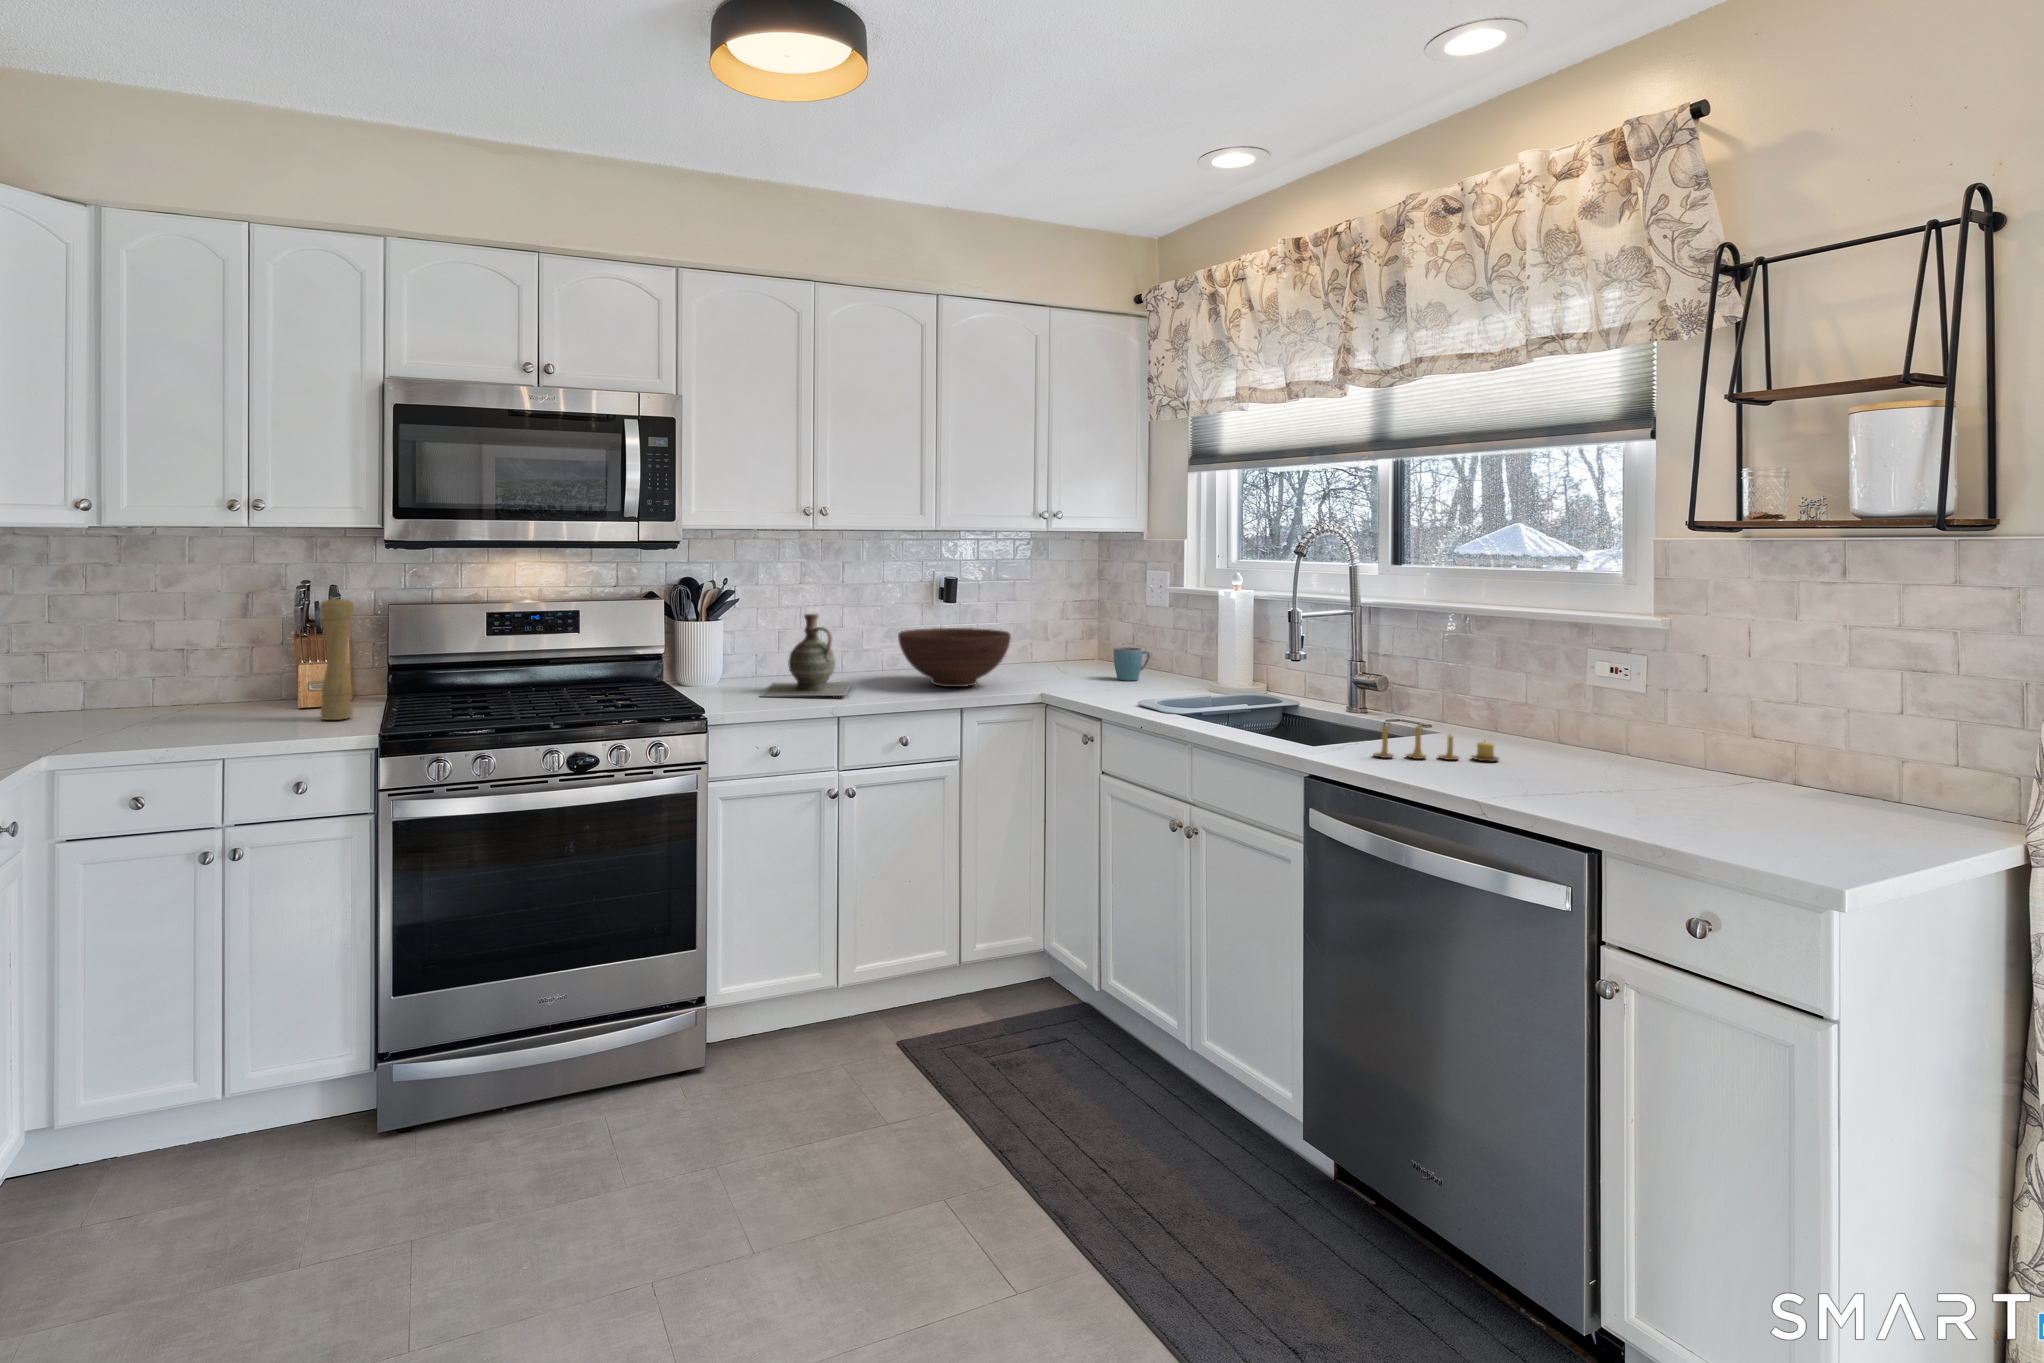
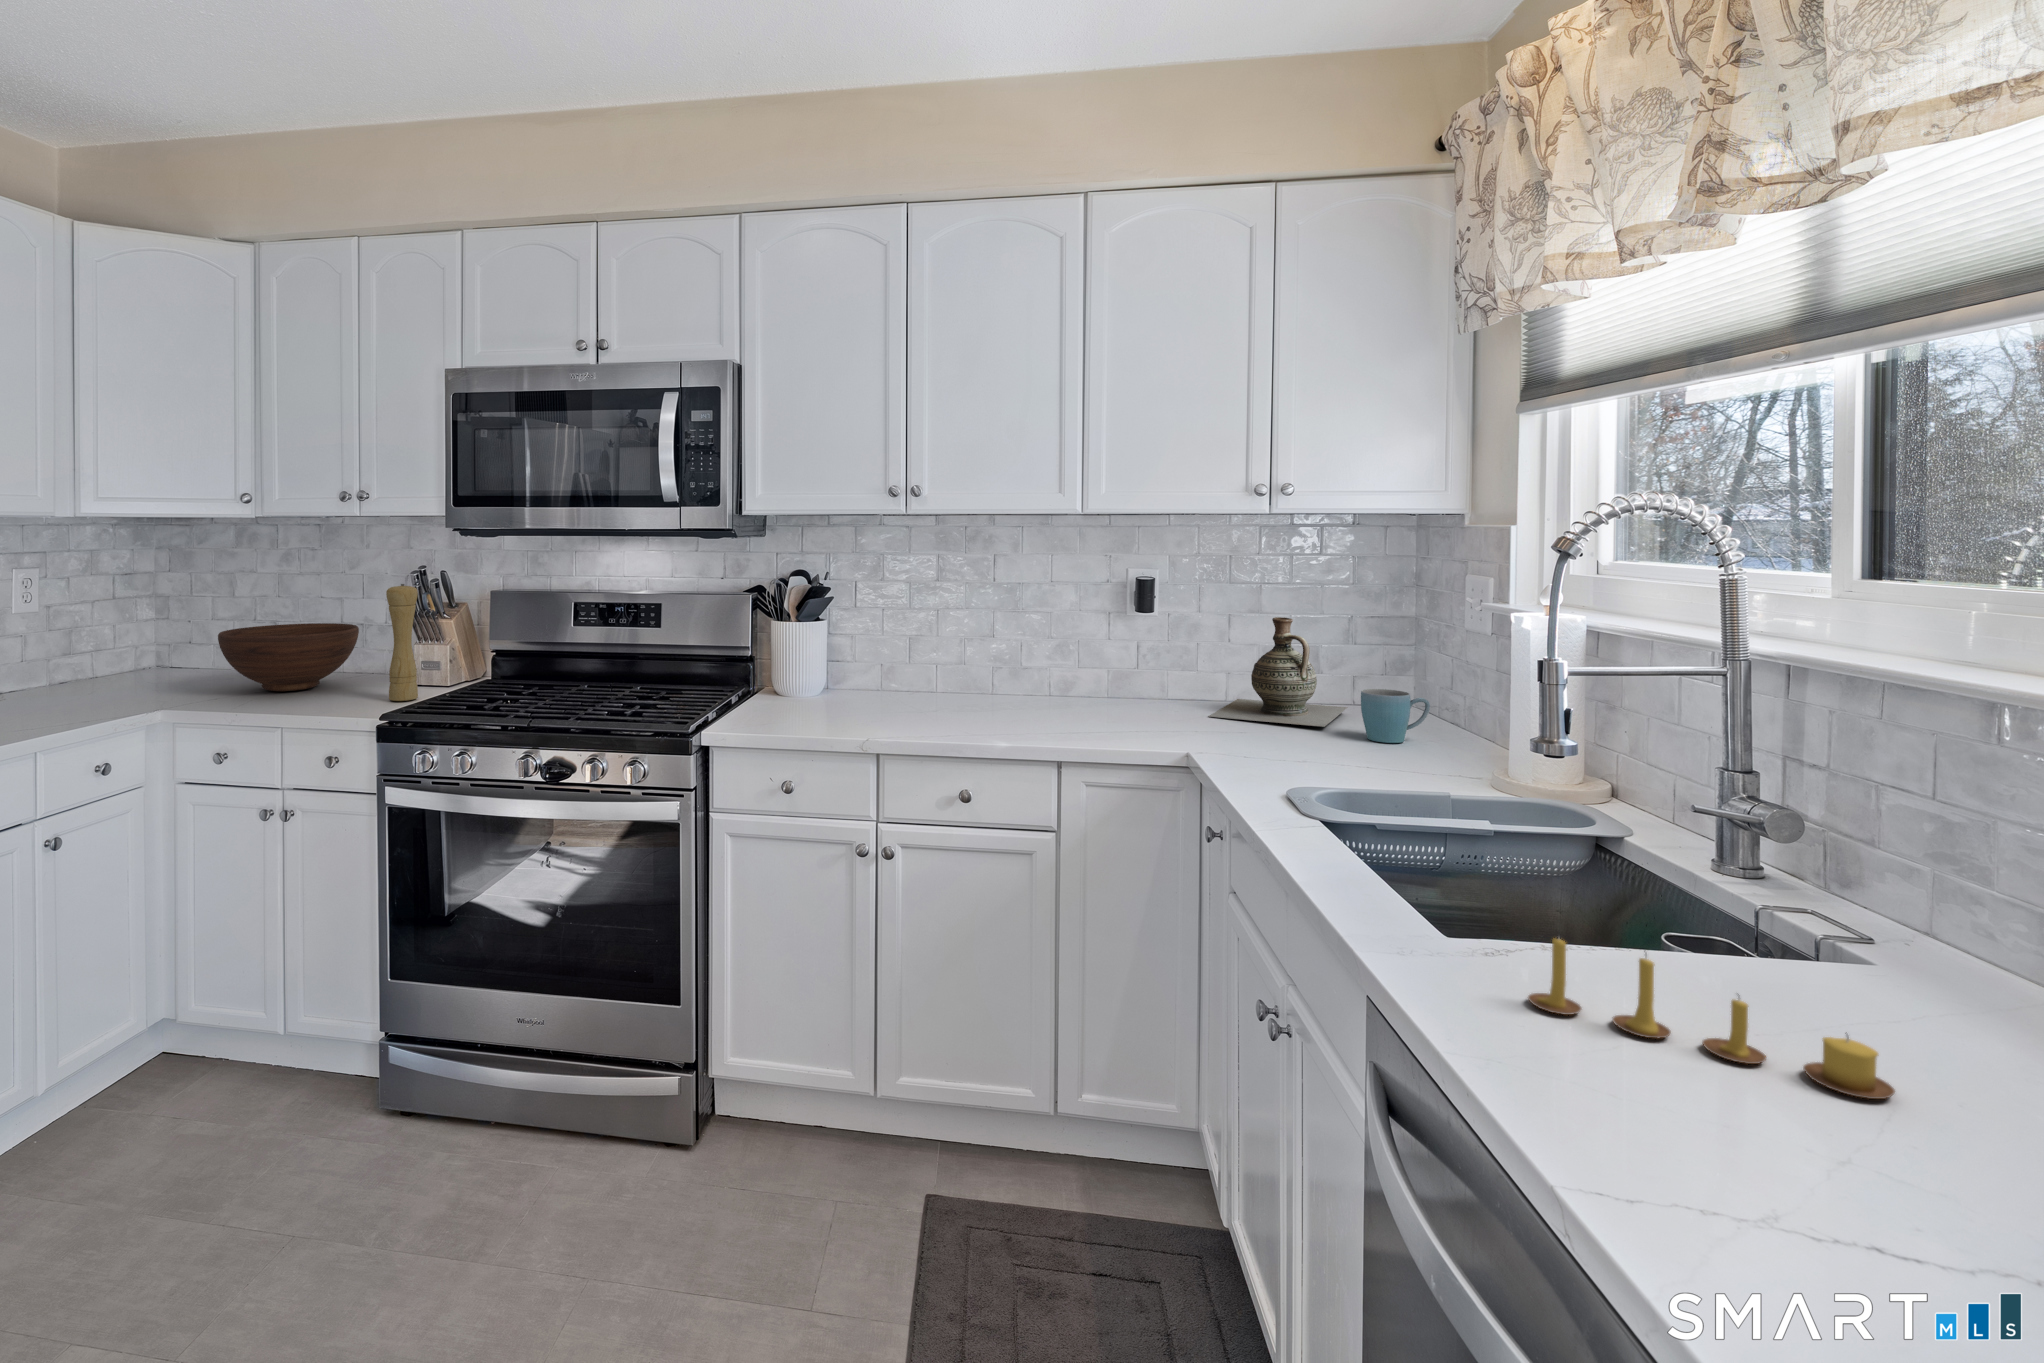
ceramic jug: present [761,614,852,697] -> present [1209,617,1347,727]
fruit bowl: present [898,628,1011,687] -> present [218,623,359,691]

